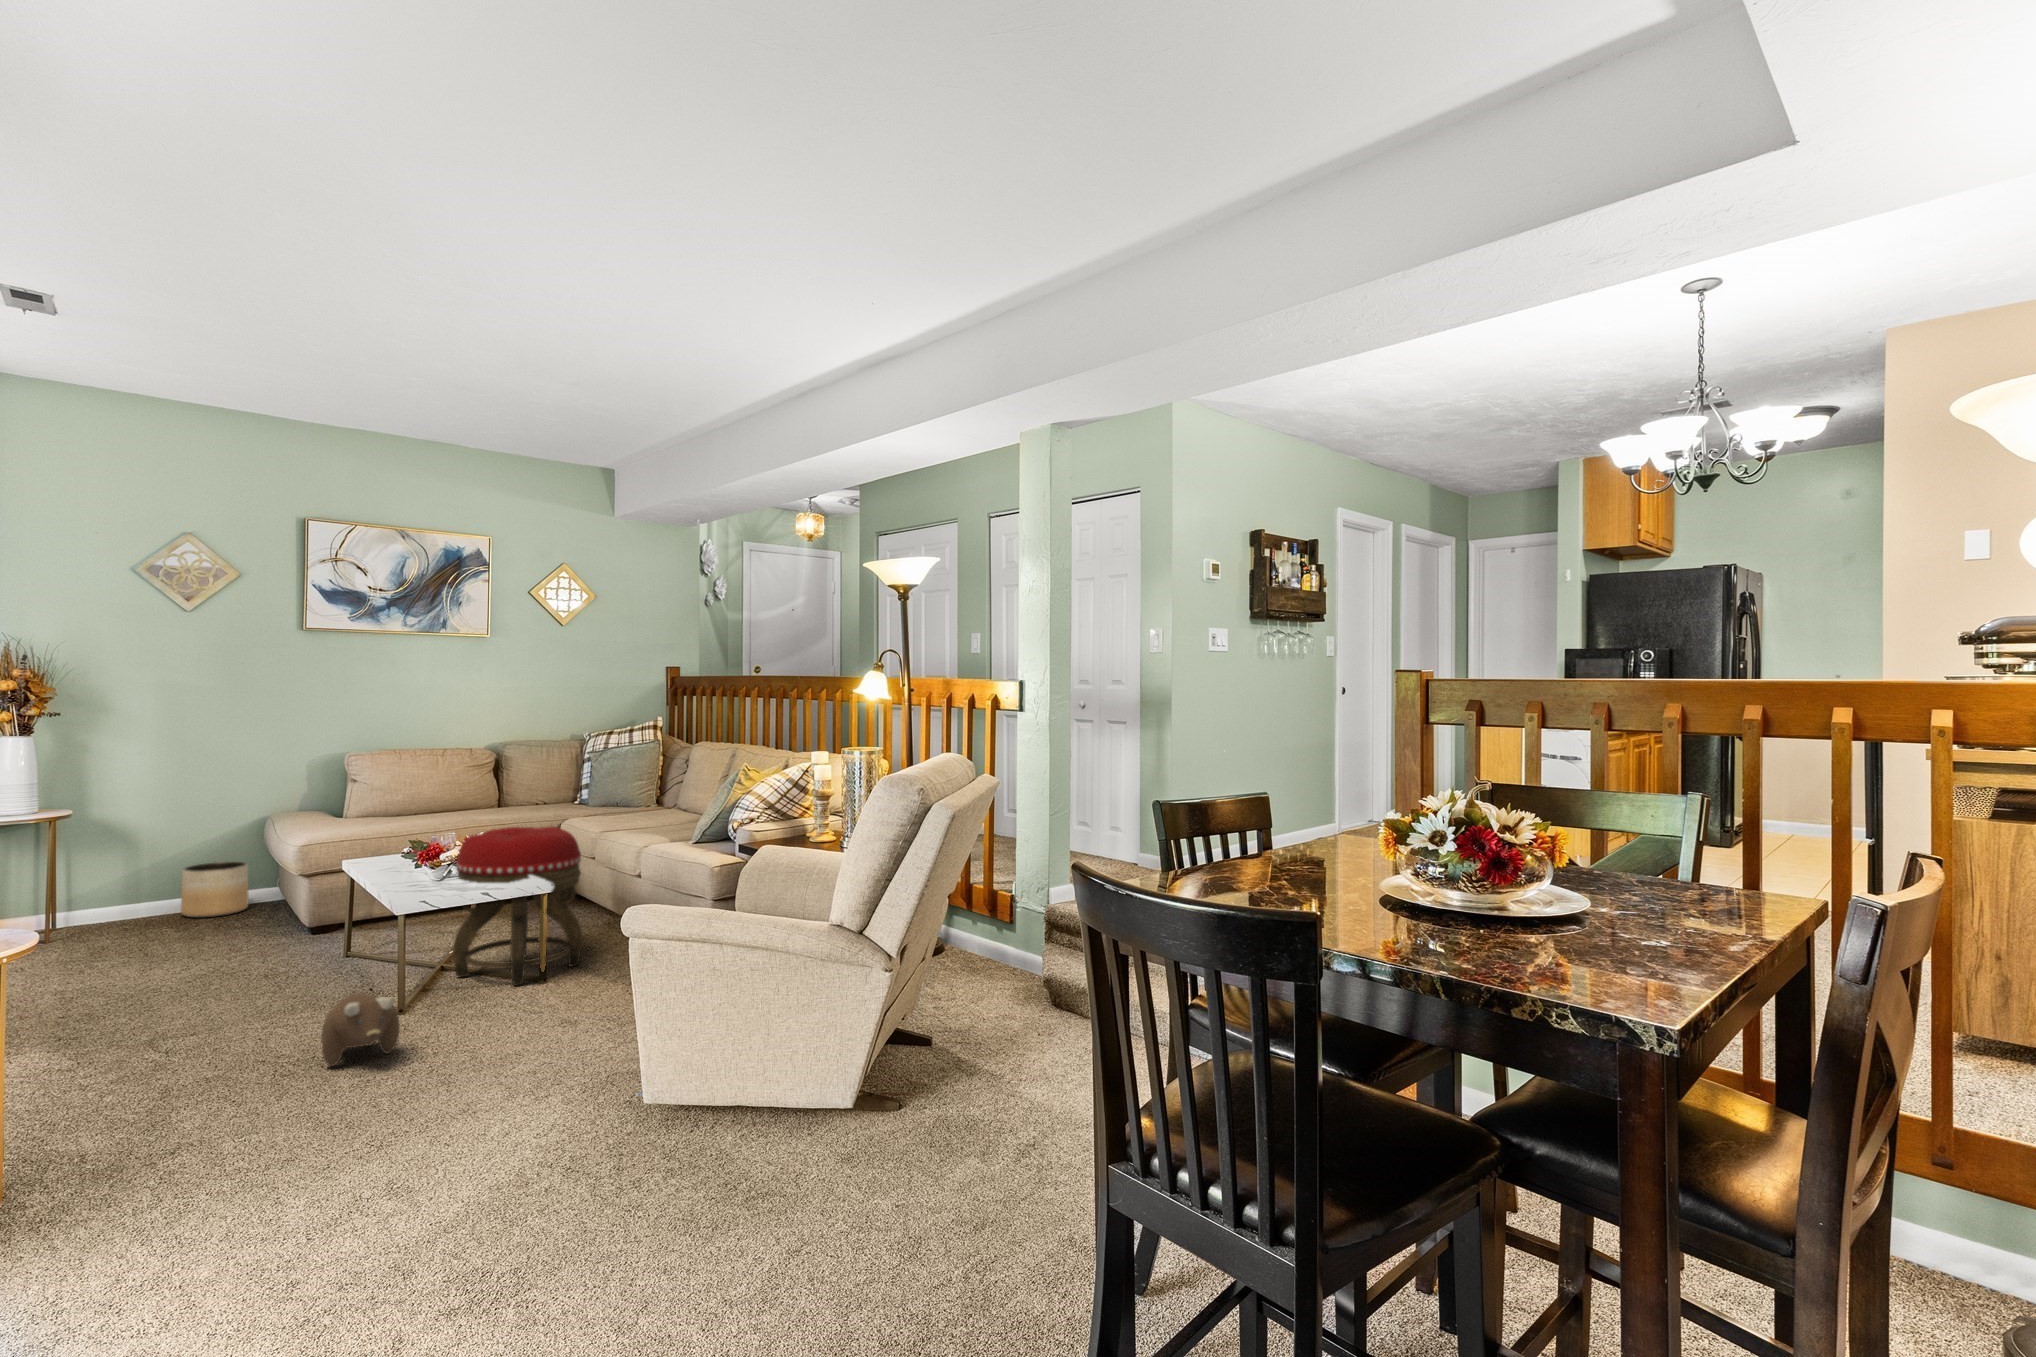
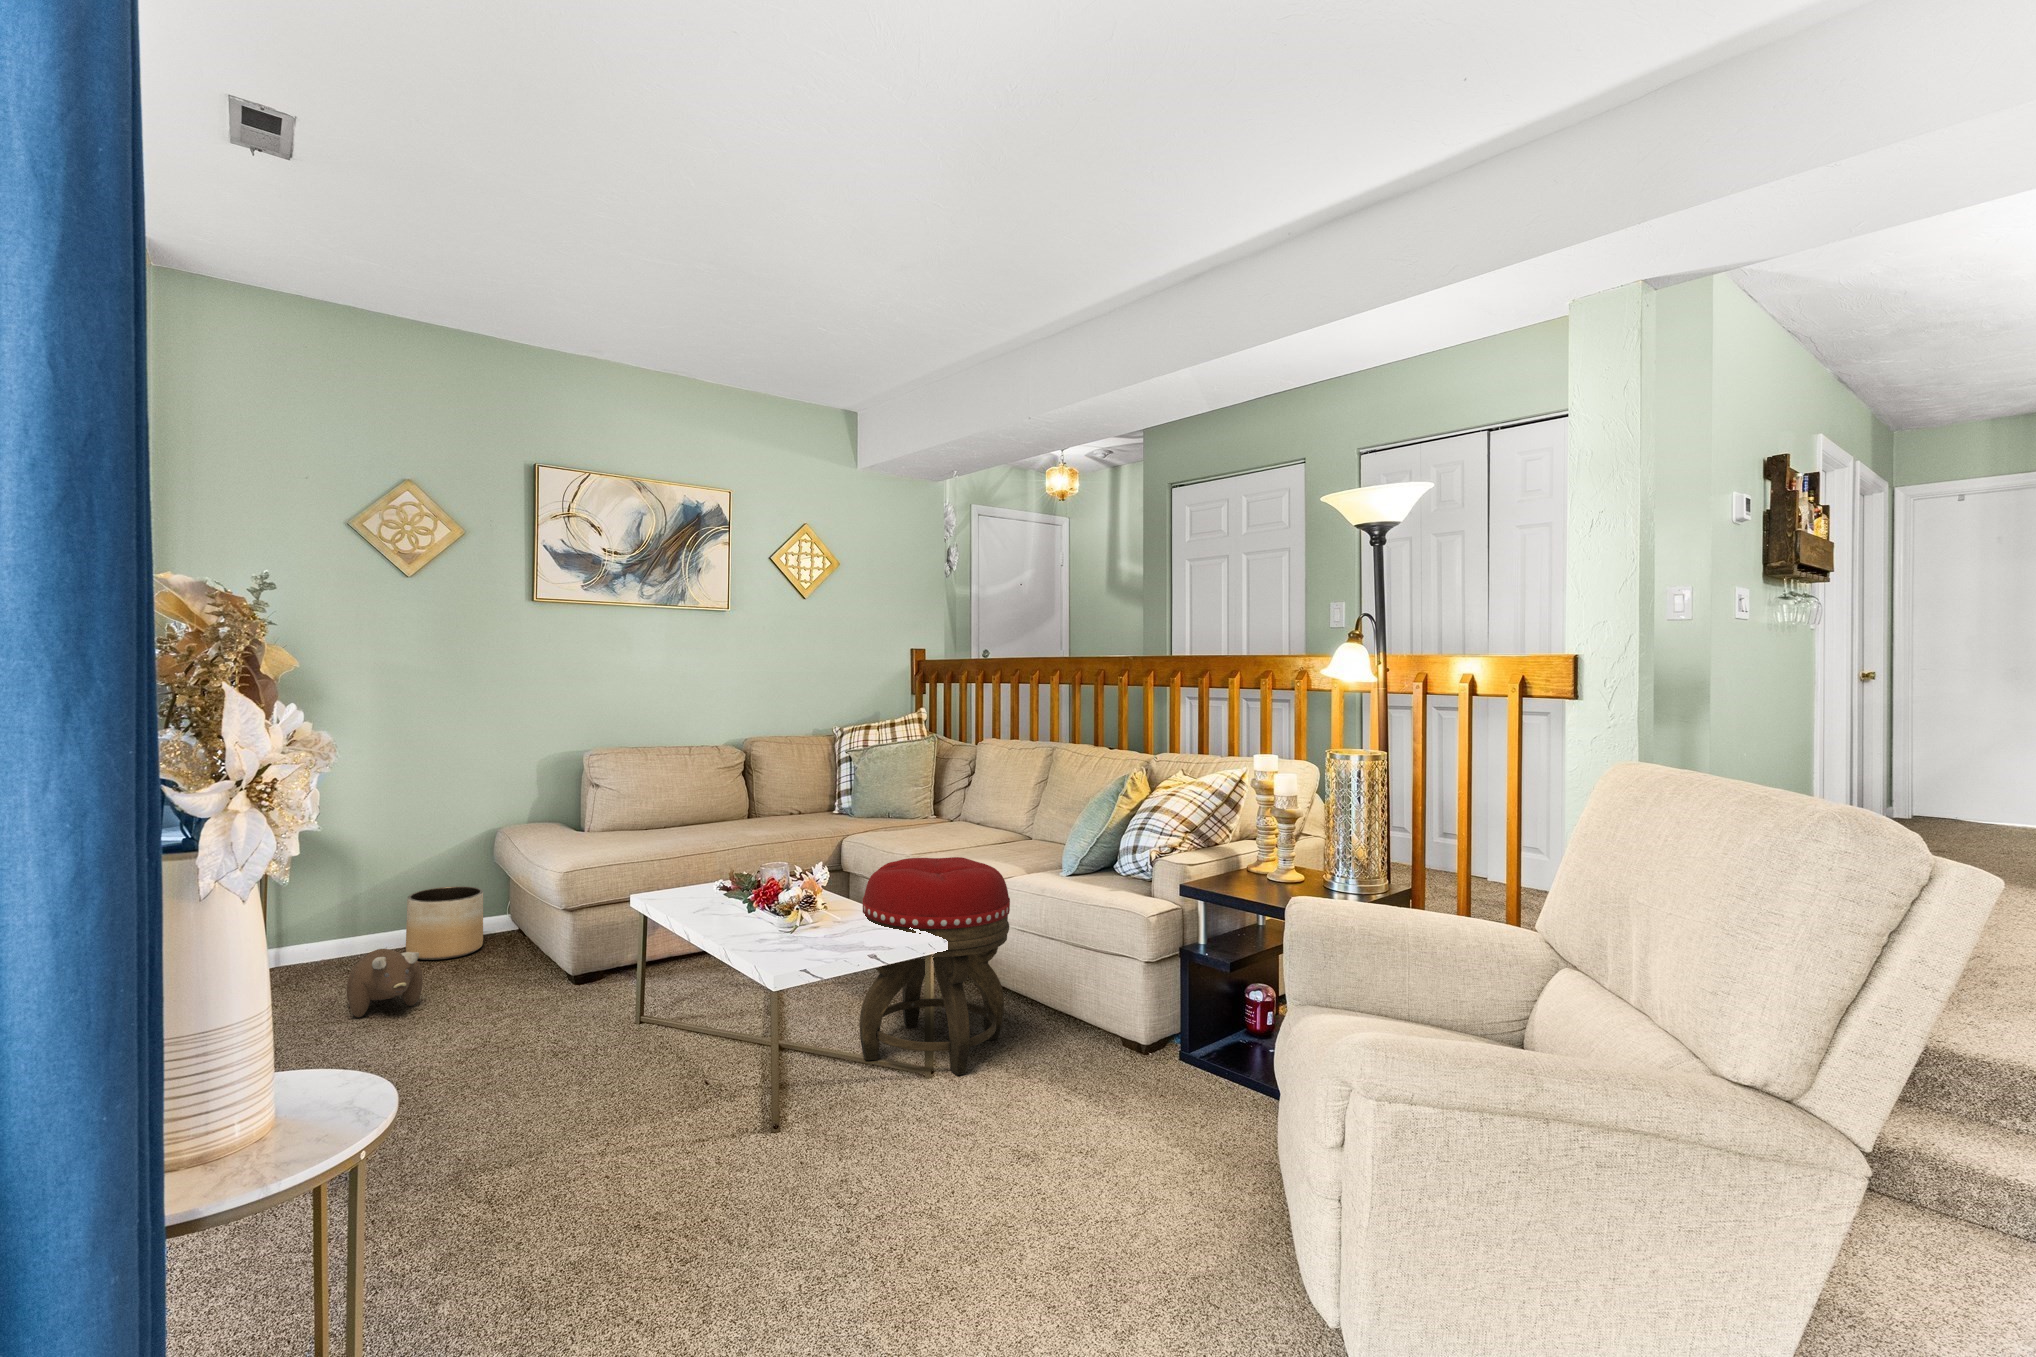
plush toy: present [321,993,400,1066] -> present [347,949,423,1017]

